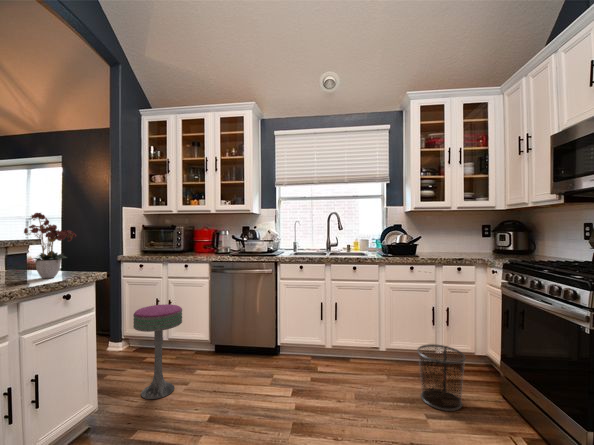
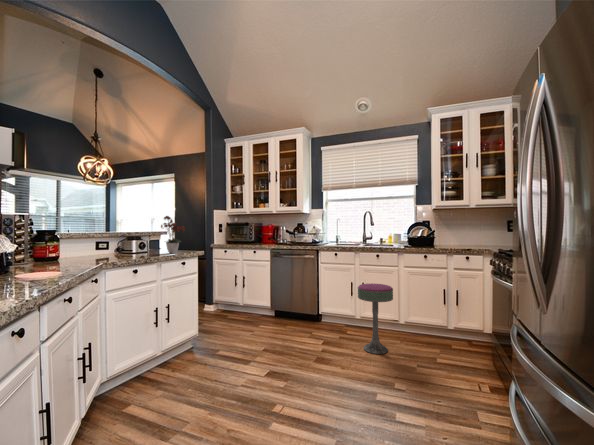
bar stool: present [133,304,182,399] -> present [358,283,393,354]
waste bin: present [417,344,466,411] -> none [417,316,456,365]

